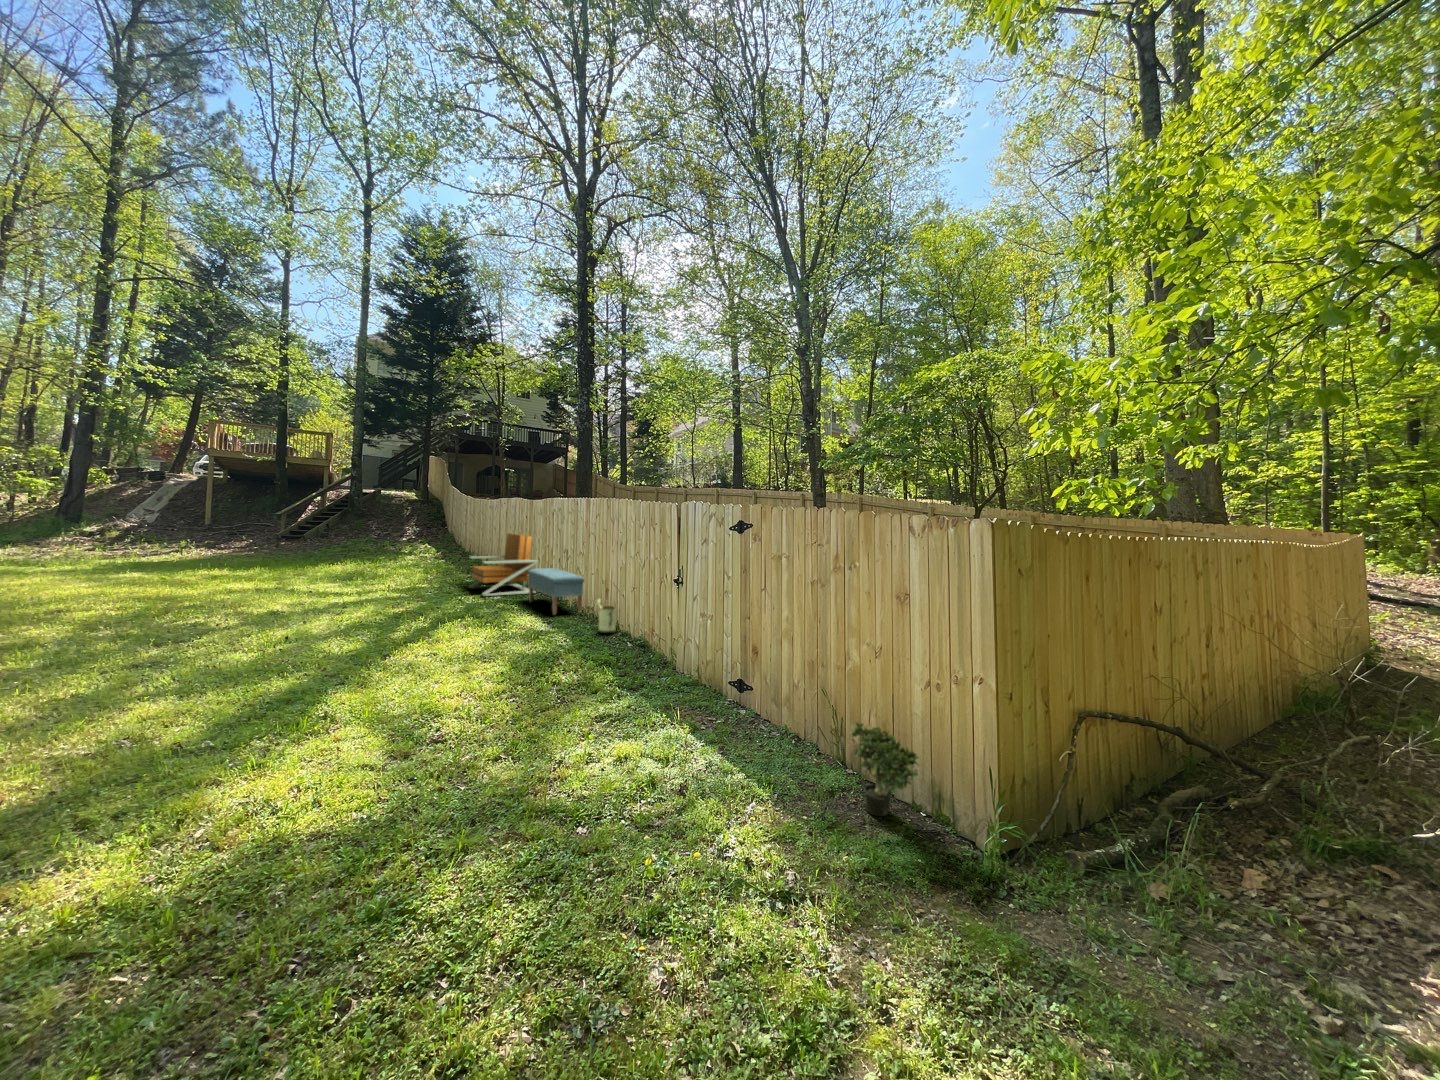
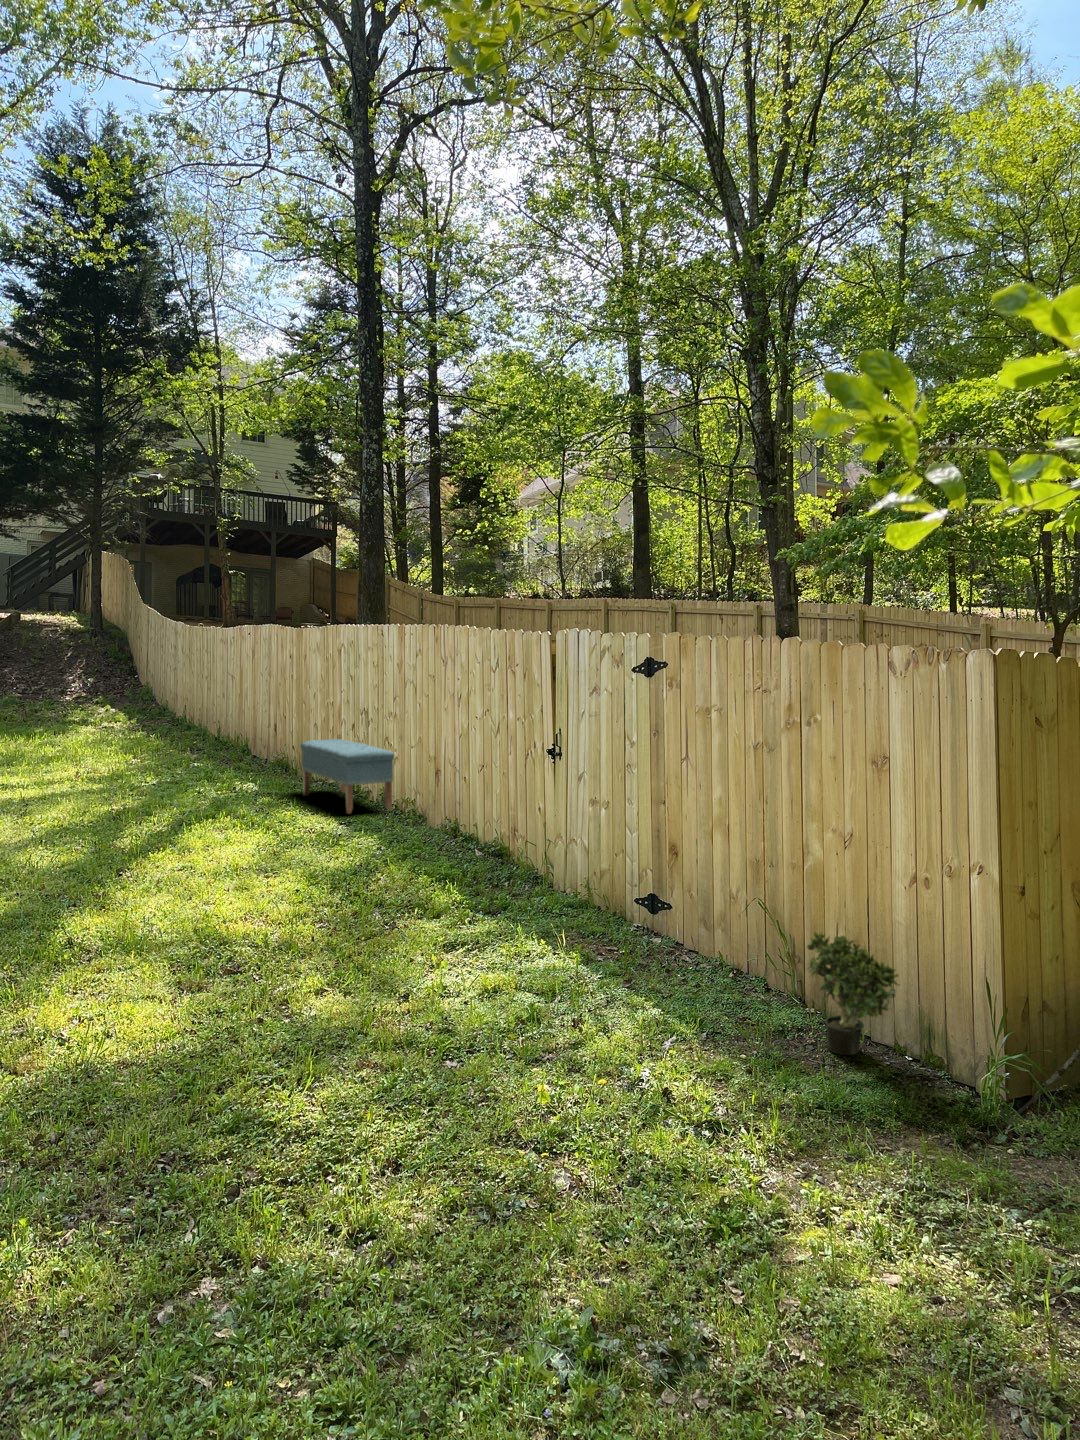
lounge chair: present [469,533,538,596] -> none [198,683,313,787]
watering can: present [594,599,616,633] -> none [415,784,450,839]

